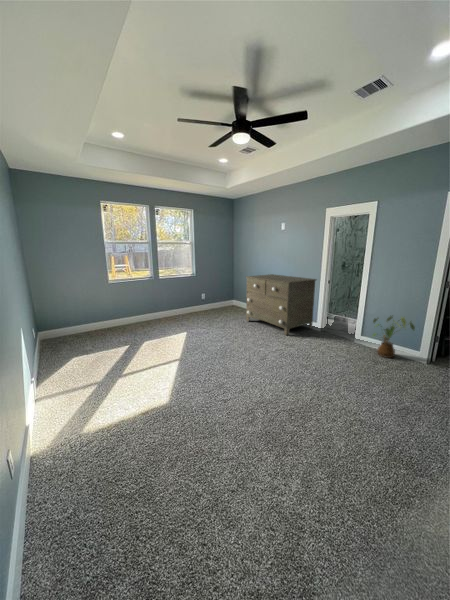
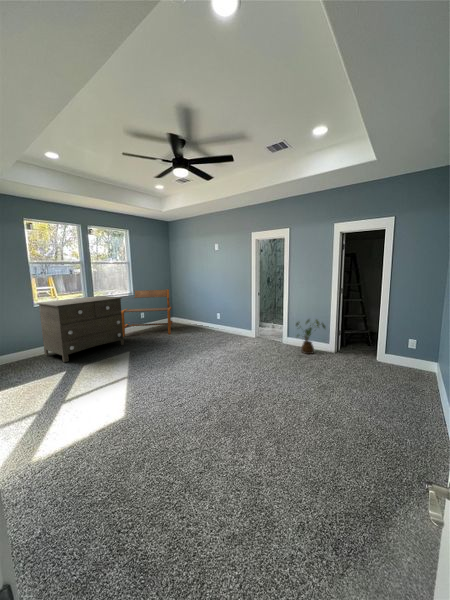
bench: none [184,271,233,317] -> present [121,289,173,336]
dresser: present [246,274,316,335] -> present [37,296,124,362]

